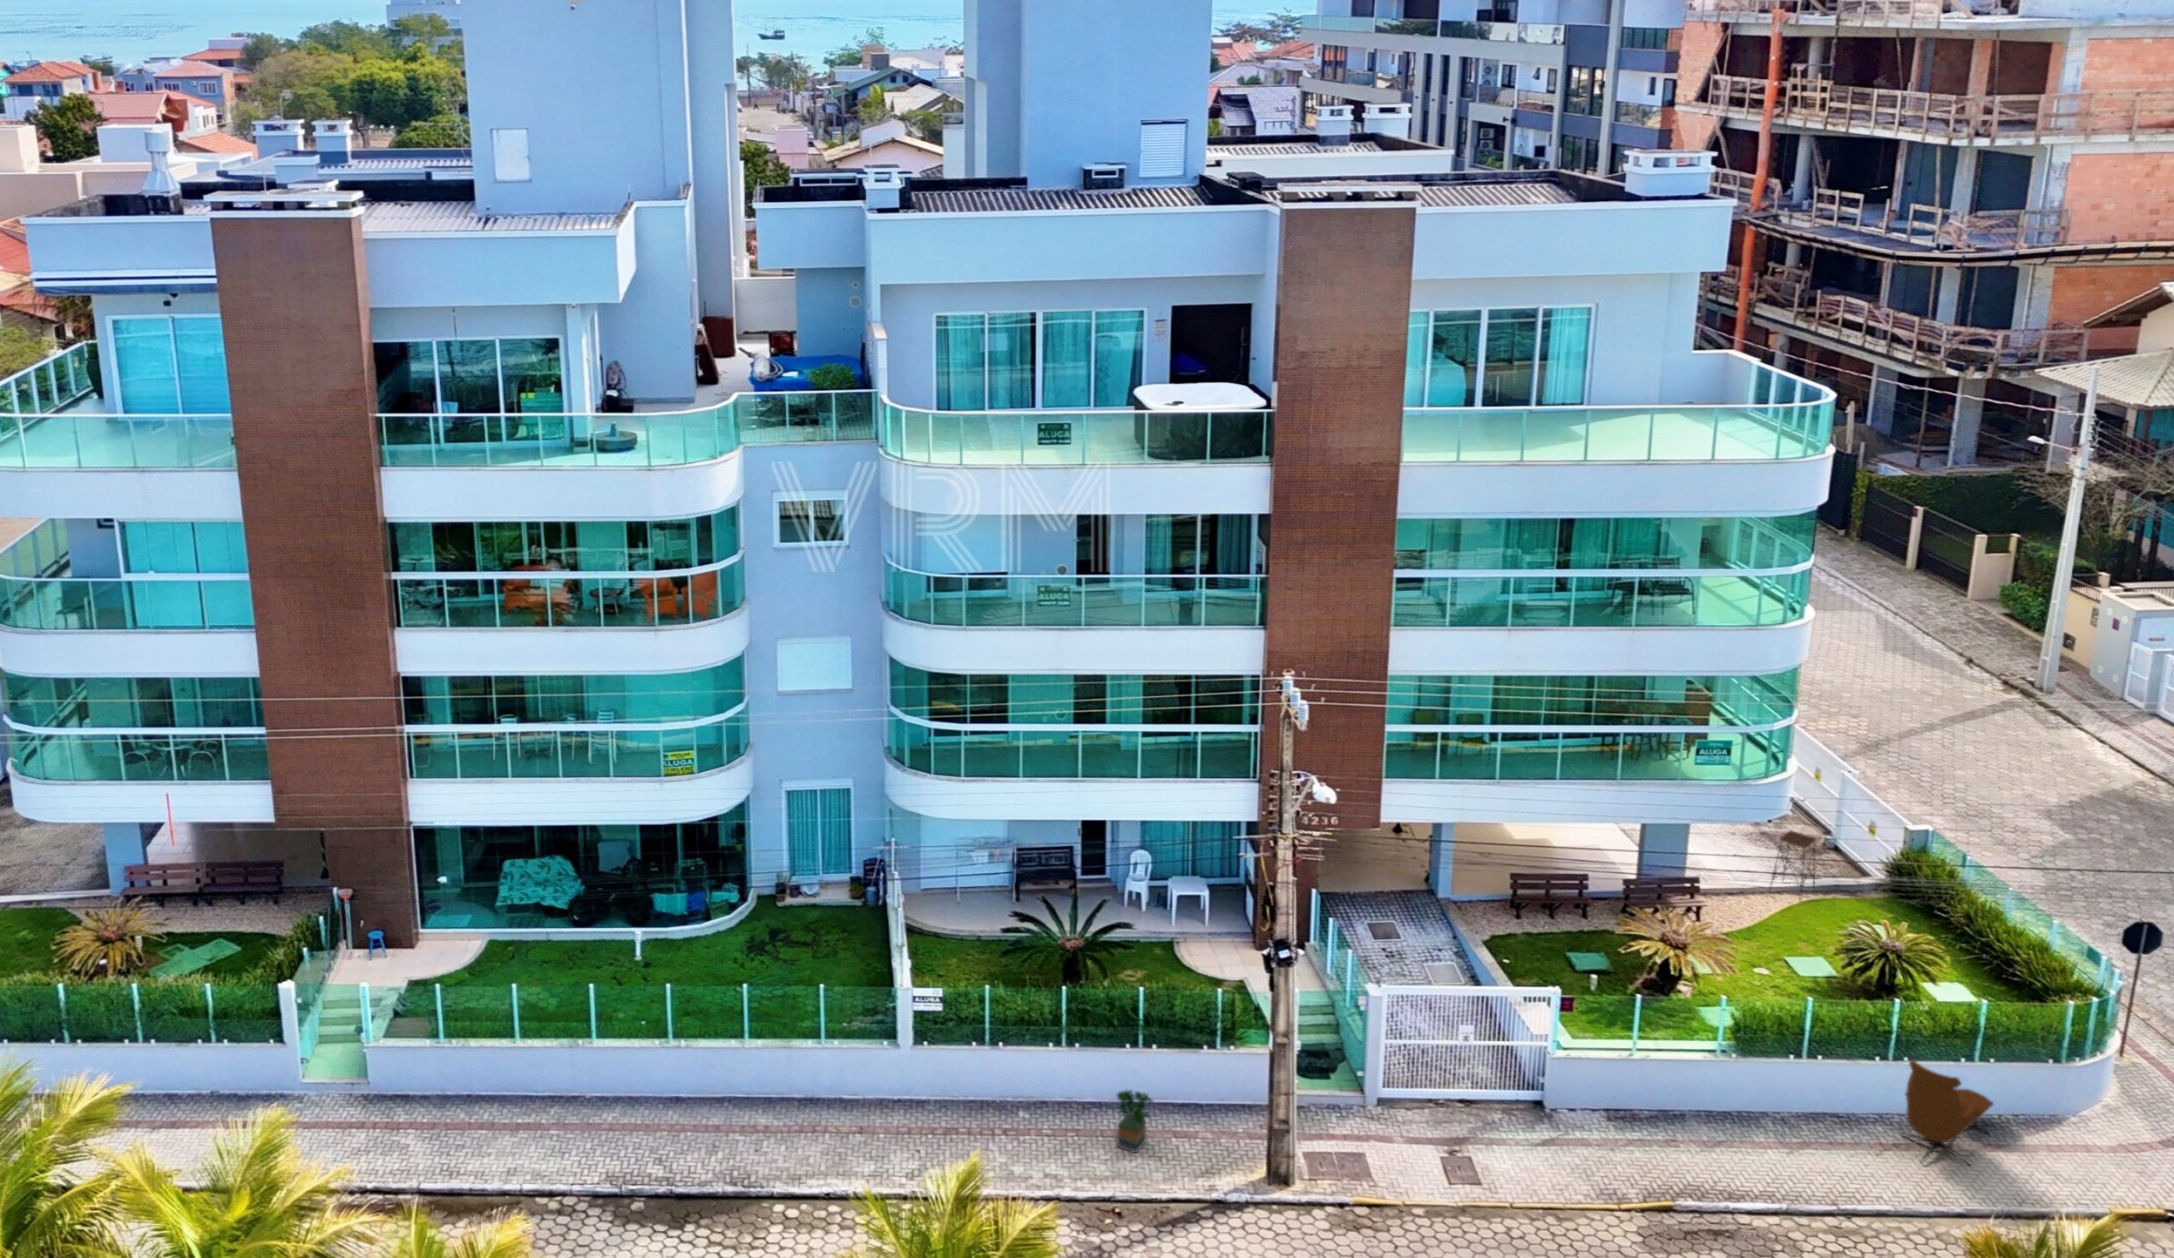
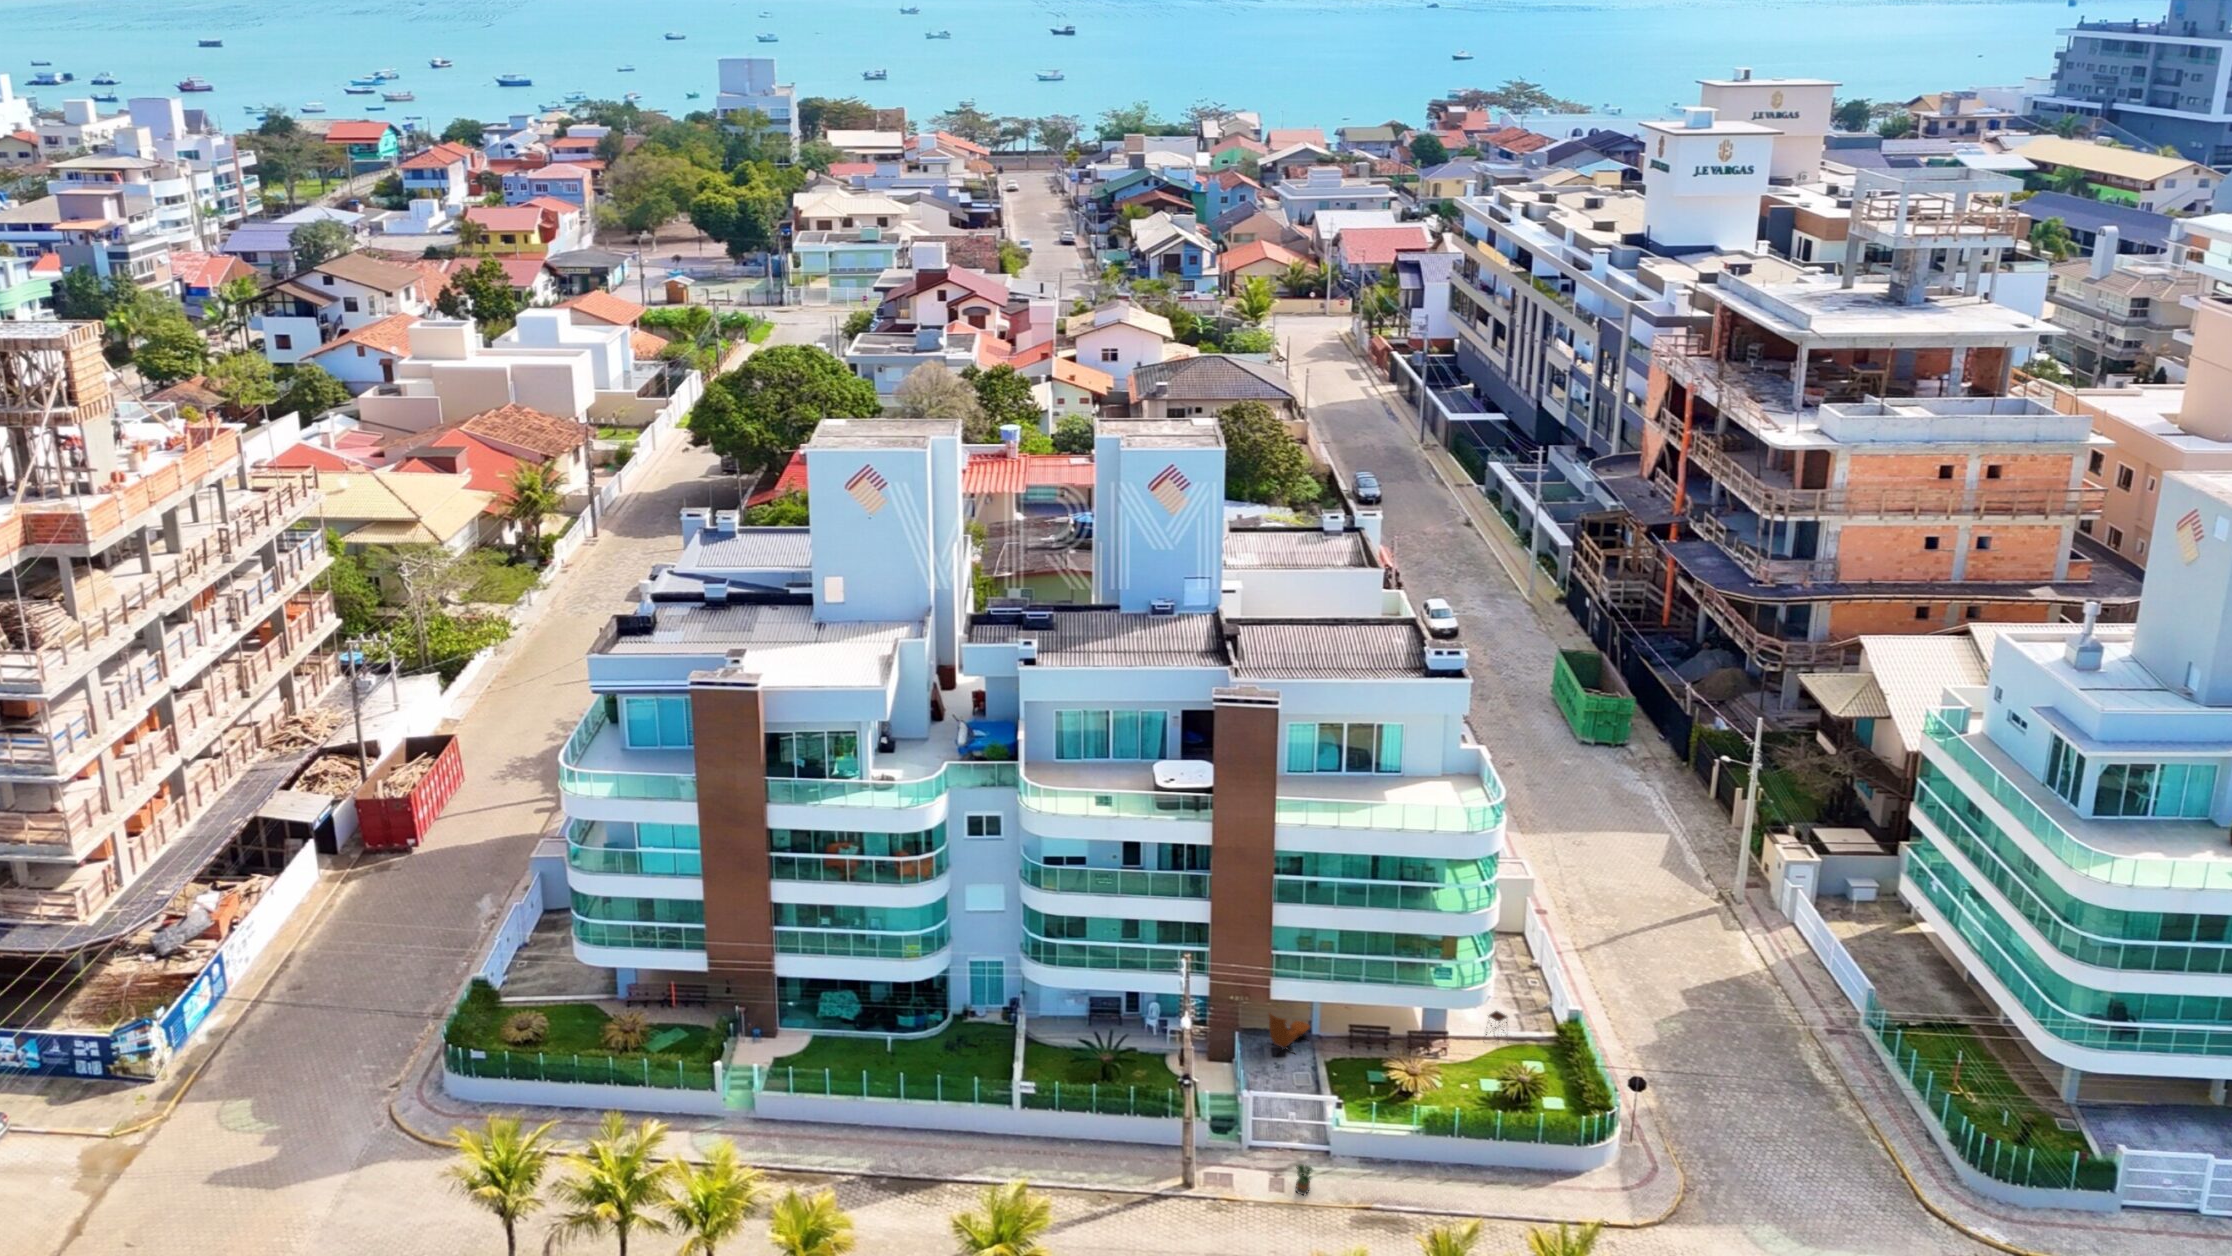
lounge chair: present [1903,1060,1993,1164] -> present [1269,1013,1310,1050]
potted tree: present [1116,1091,1153,1153] -> present [1296,1164,1313,1195]

